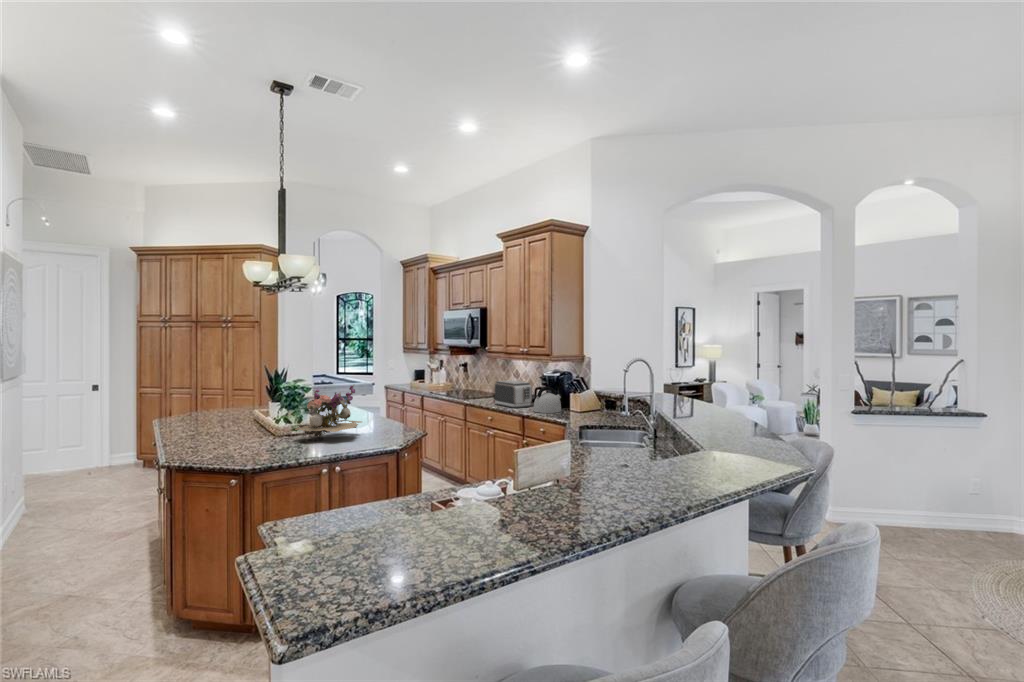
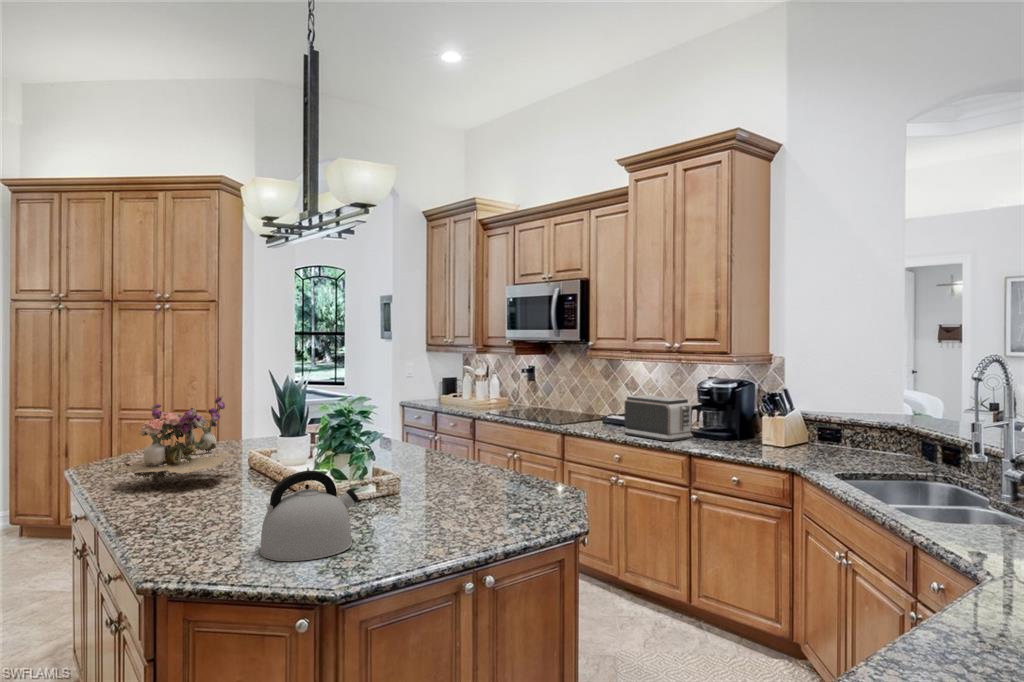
flower arrangement: present [295,385,362,438] -> present [117,394,236,483]
kettle: present [533,387,562,413] -> present [259,471,359,561]

